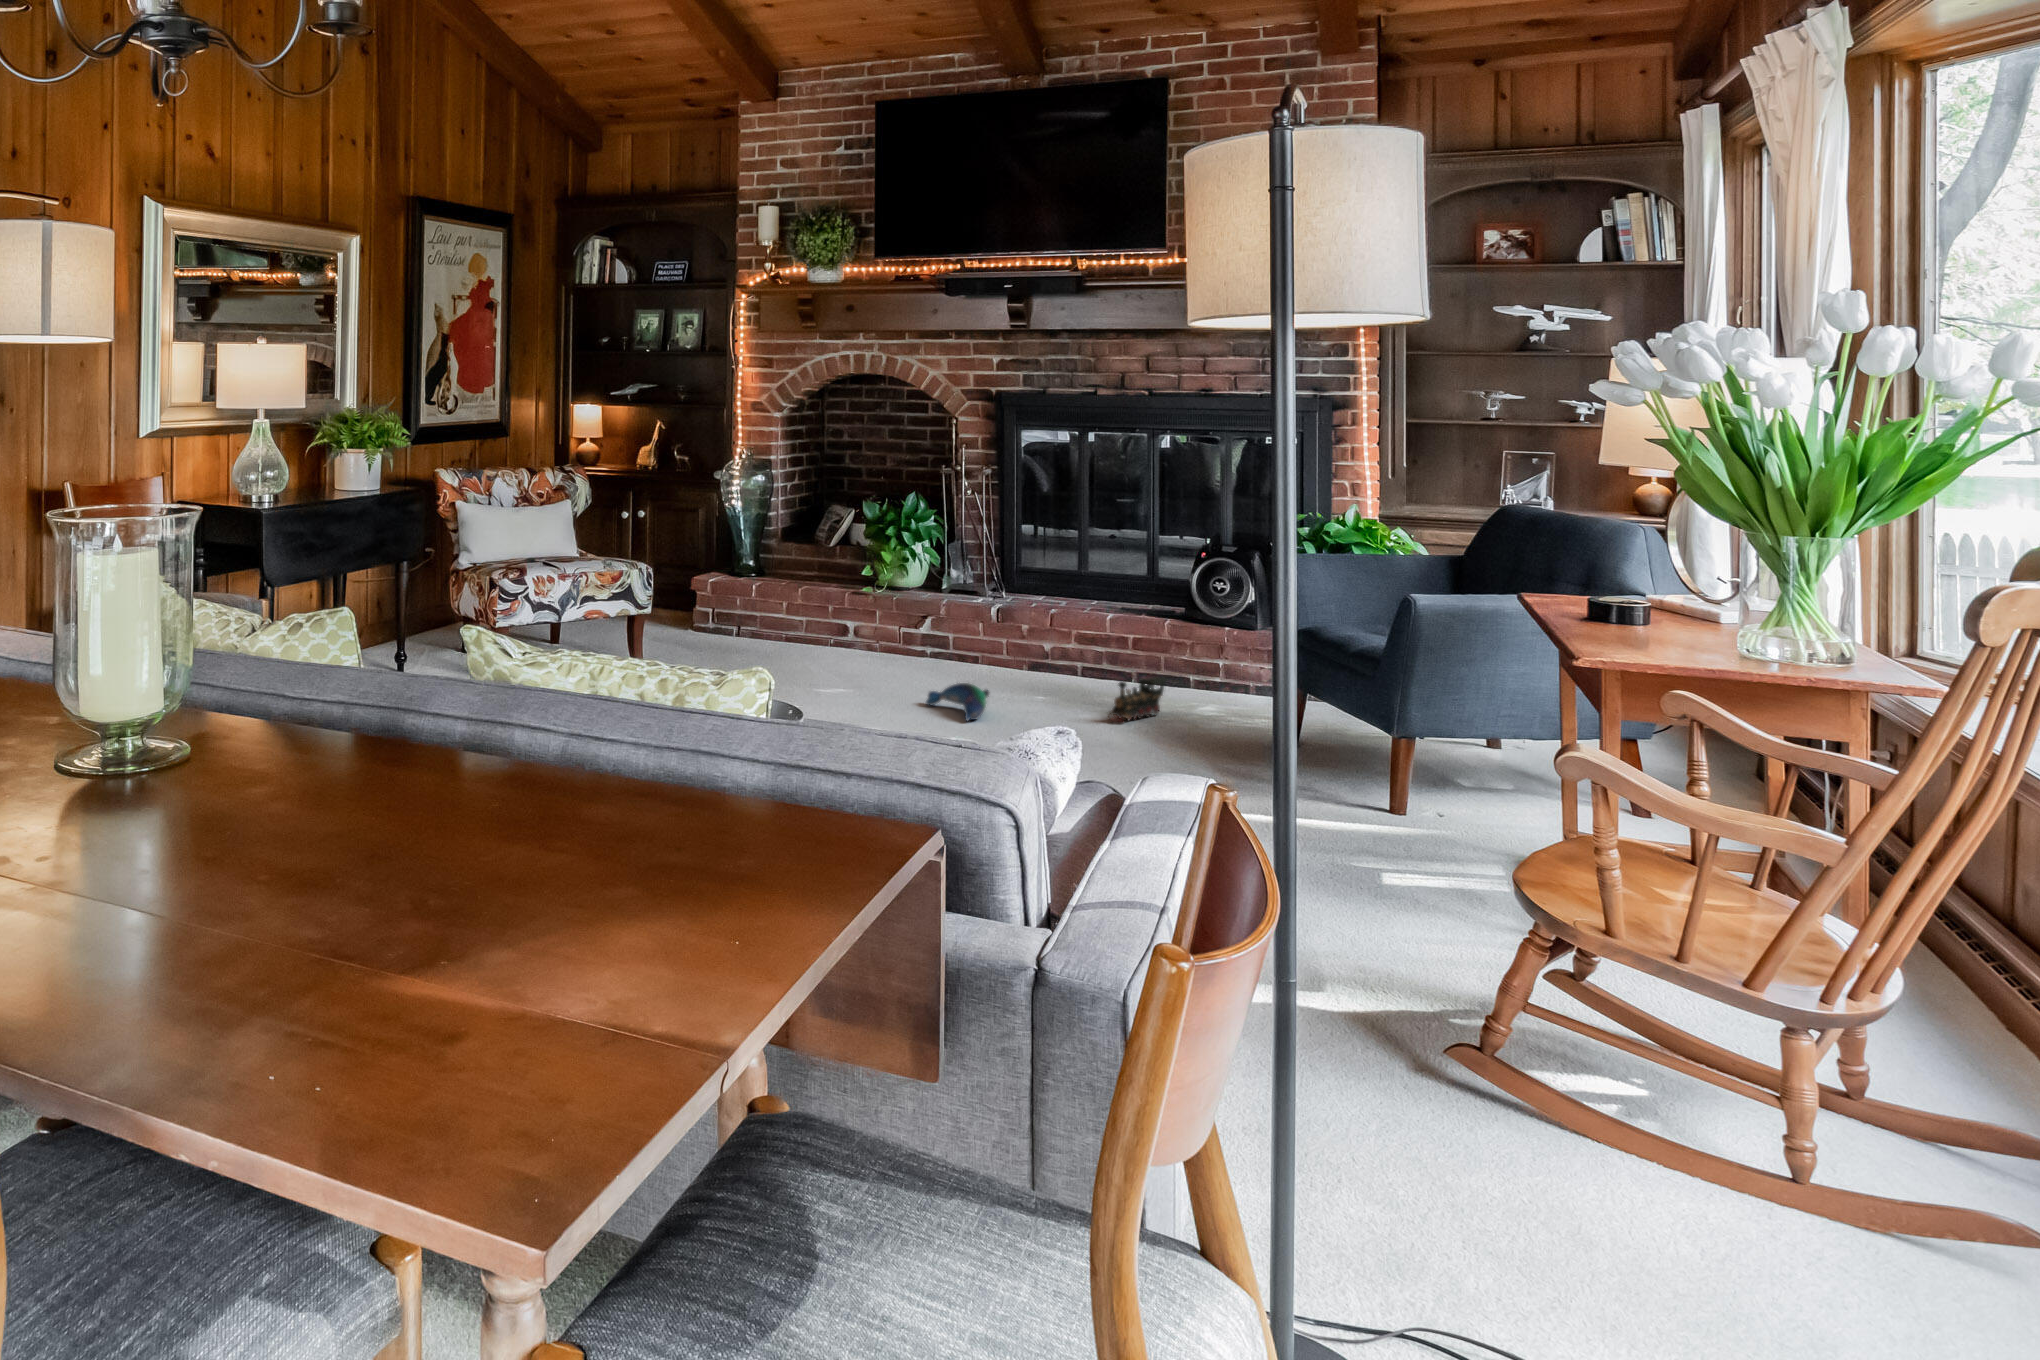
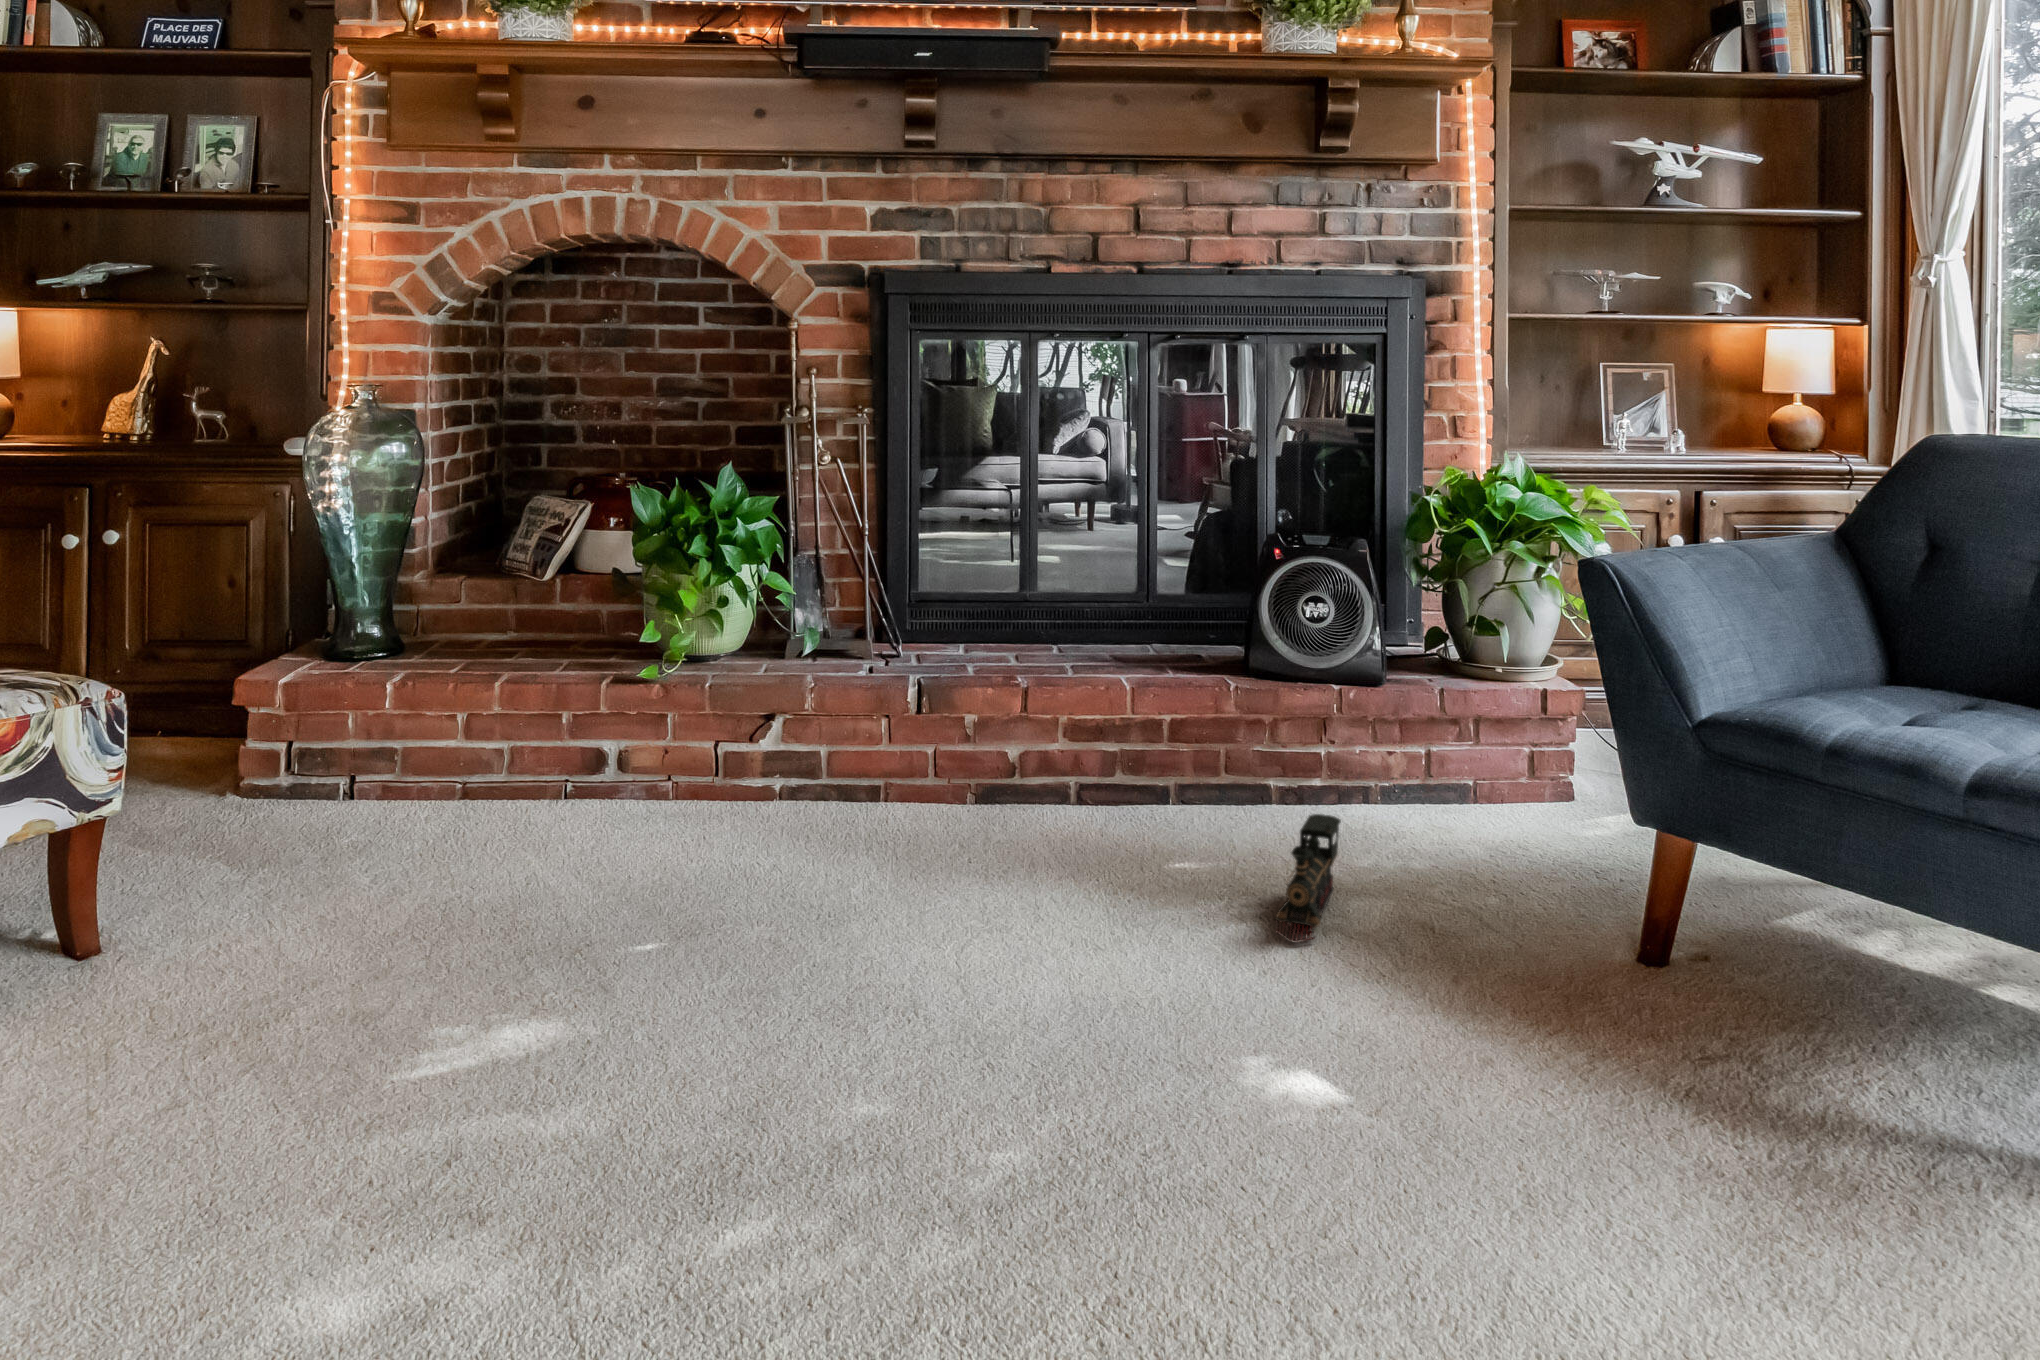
plush toy: present [926,683,989,721] -> none [887,899,1054,1014]

